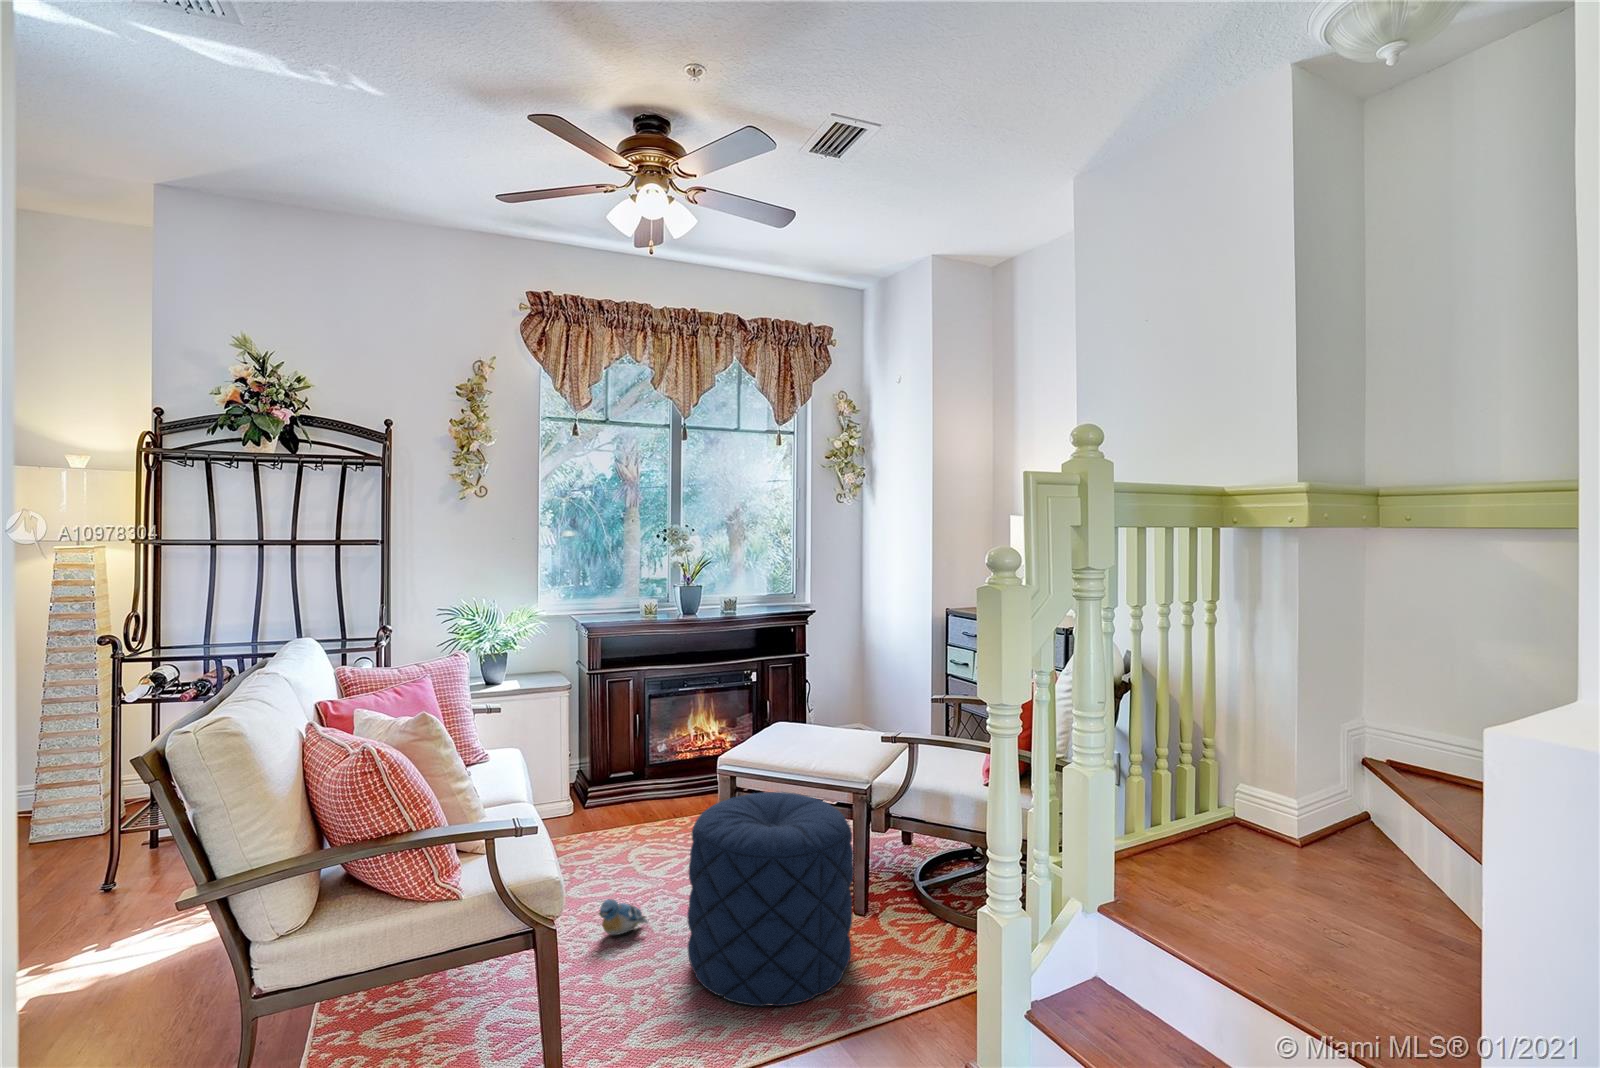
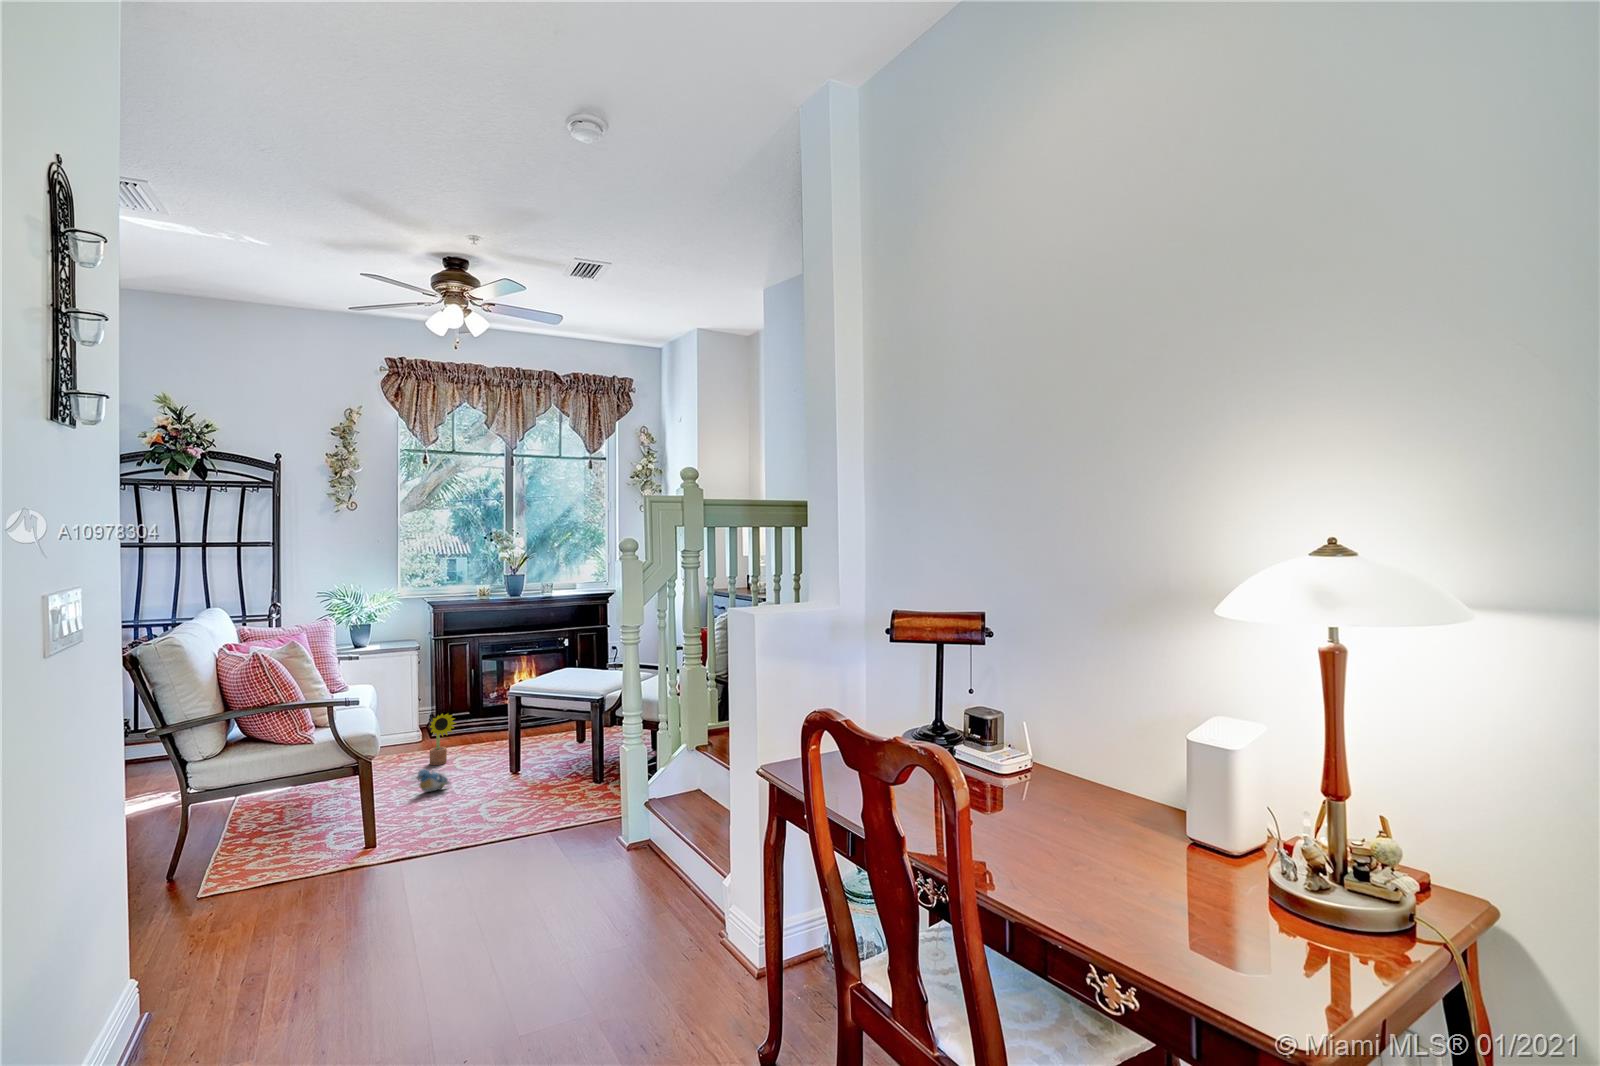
pouf: present [687,792,854,1006] -> none [468,697,575,814]
decorative plant: none [600,795,639,871] -> present [430,713,455,765]

